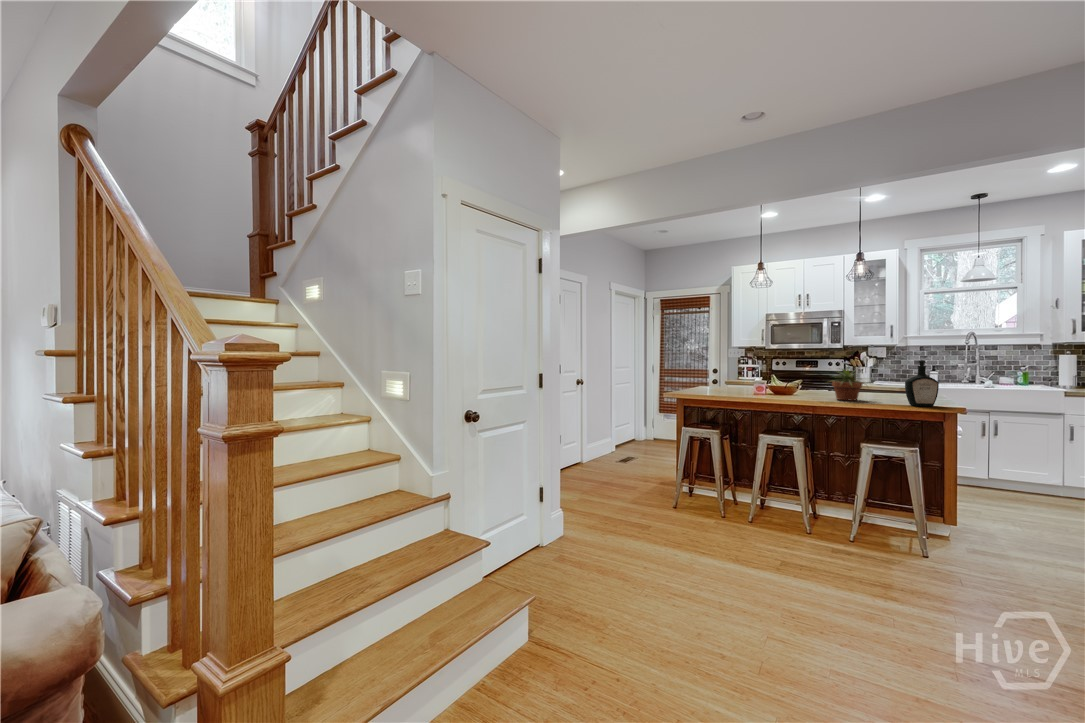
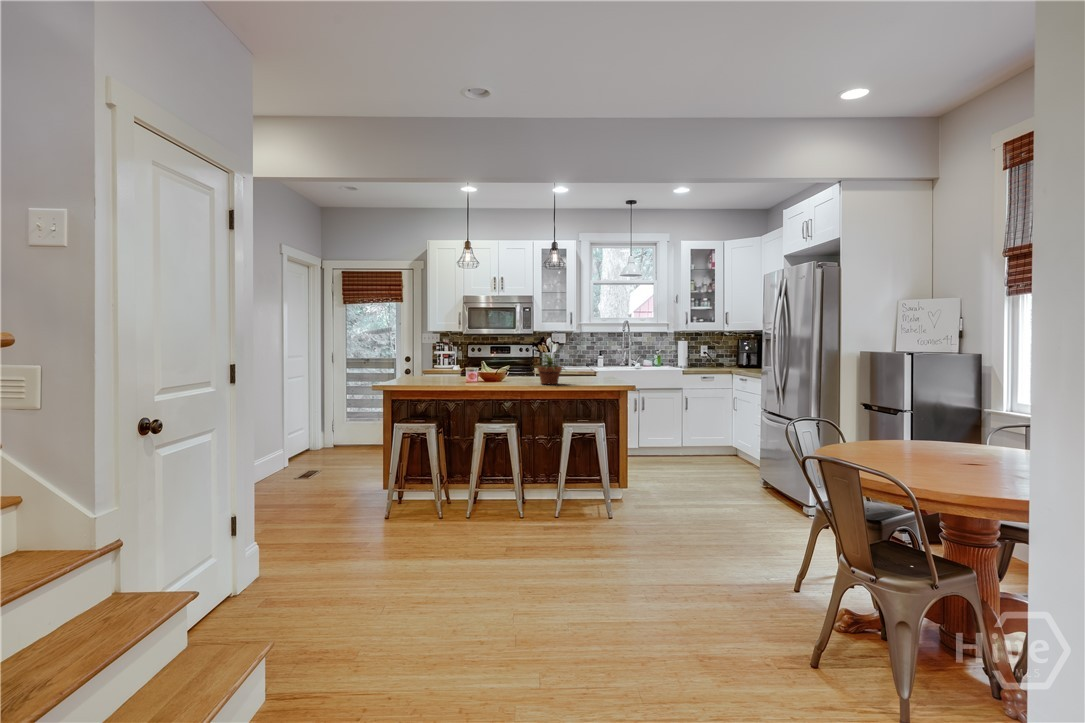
bottle: present [905,360,939,406] -> none [596,345,619,386]

